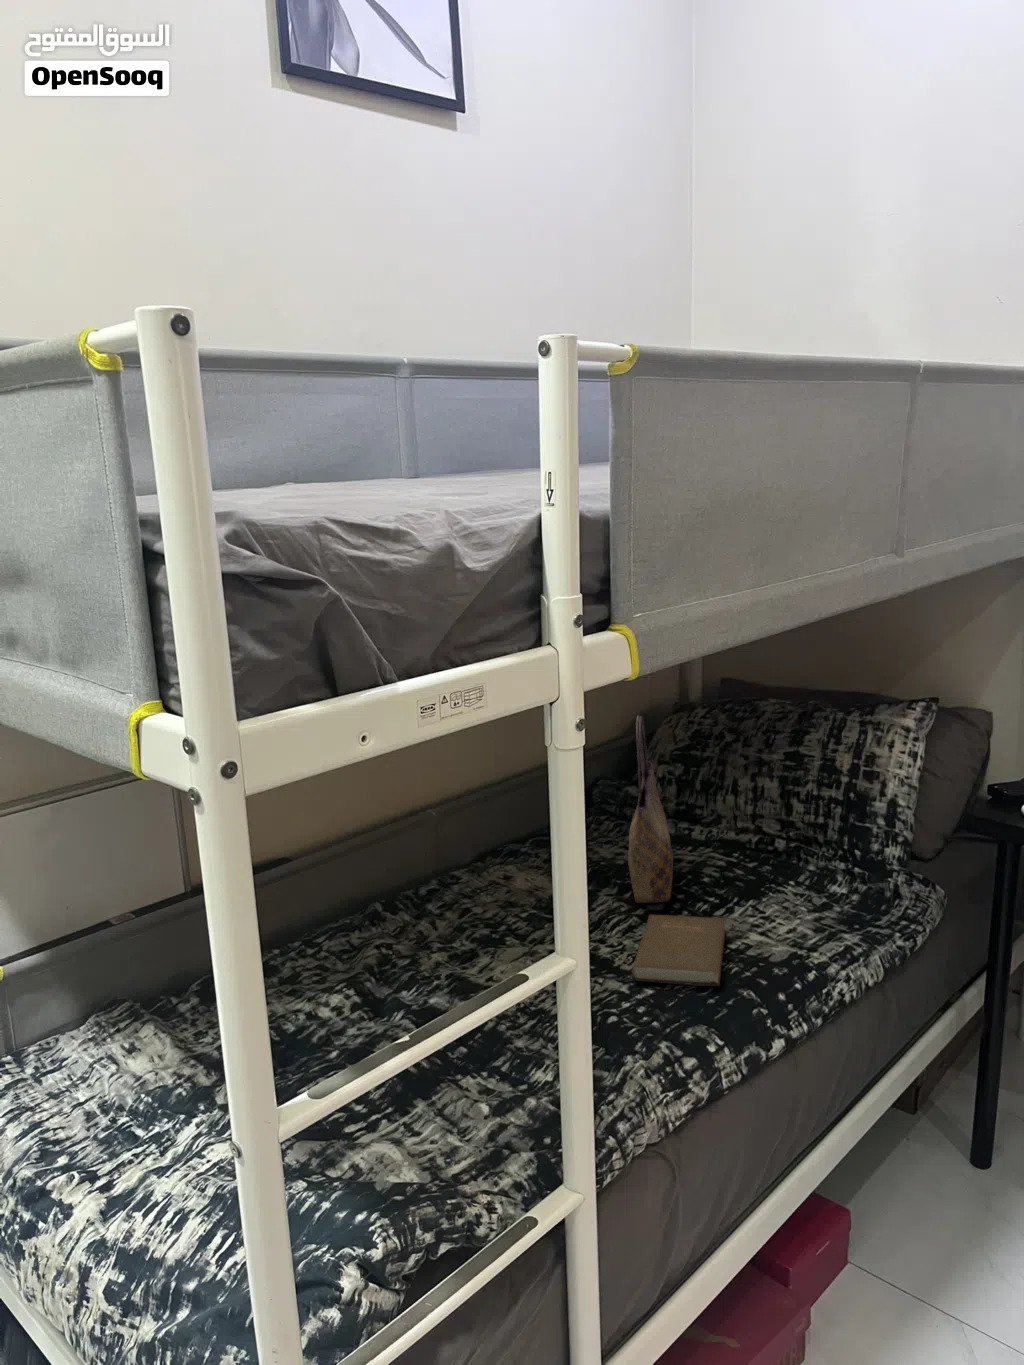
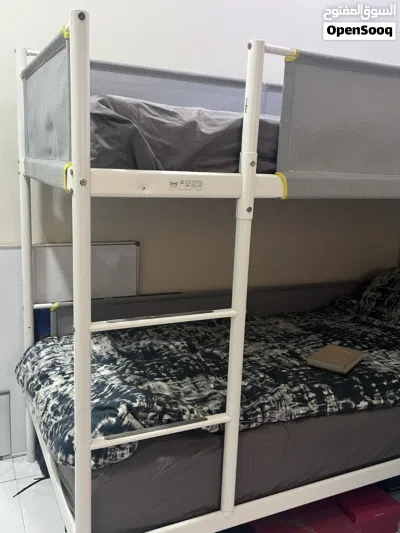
tote bag: present [628,716,673,903] -> none [329,255,359,343]

